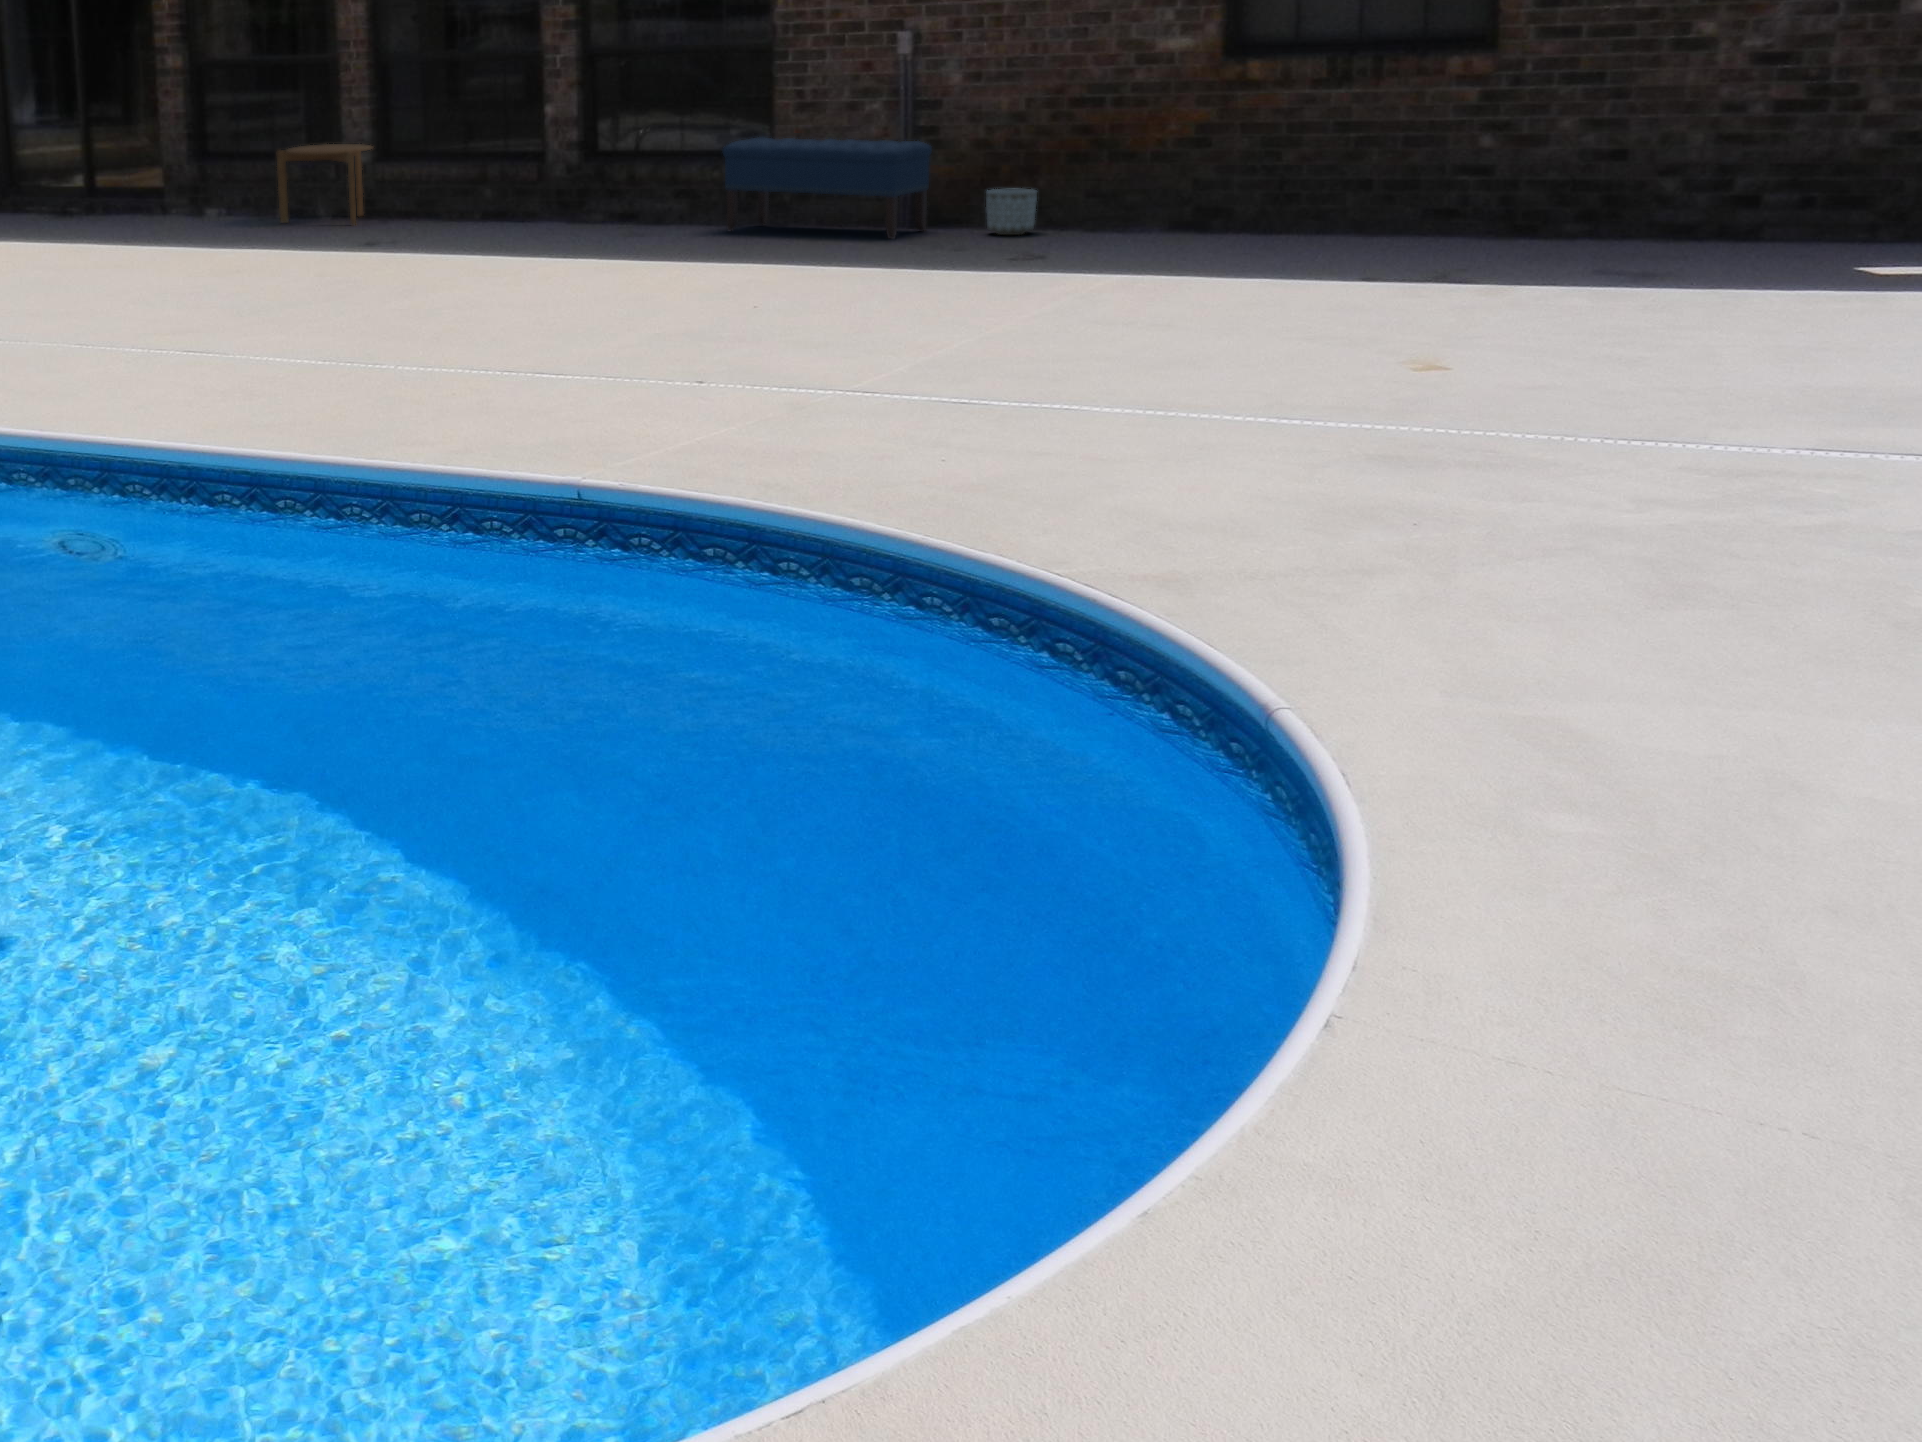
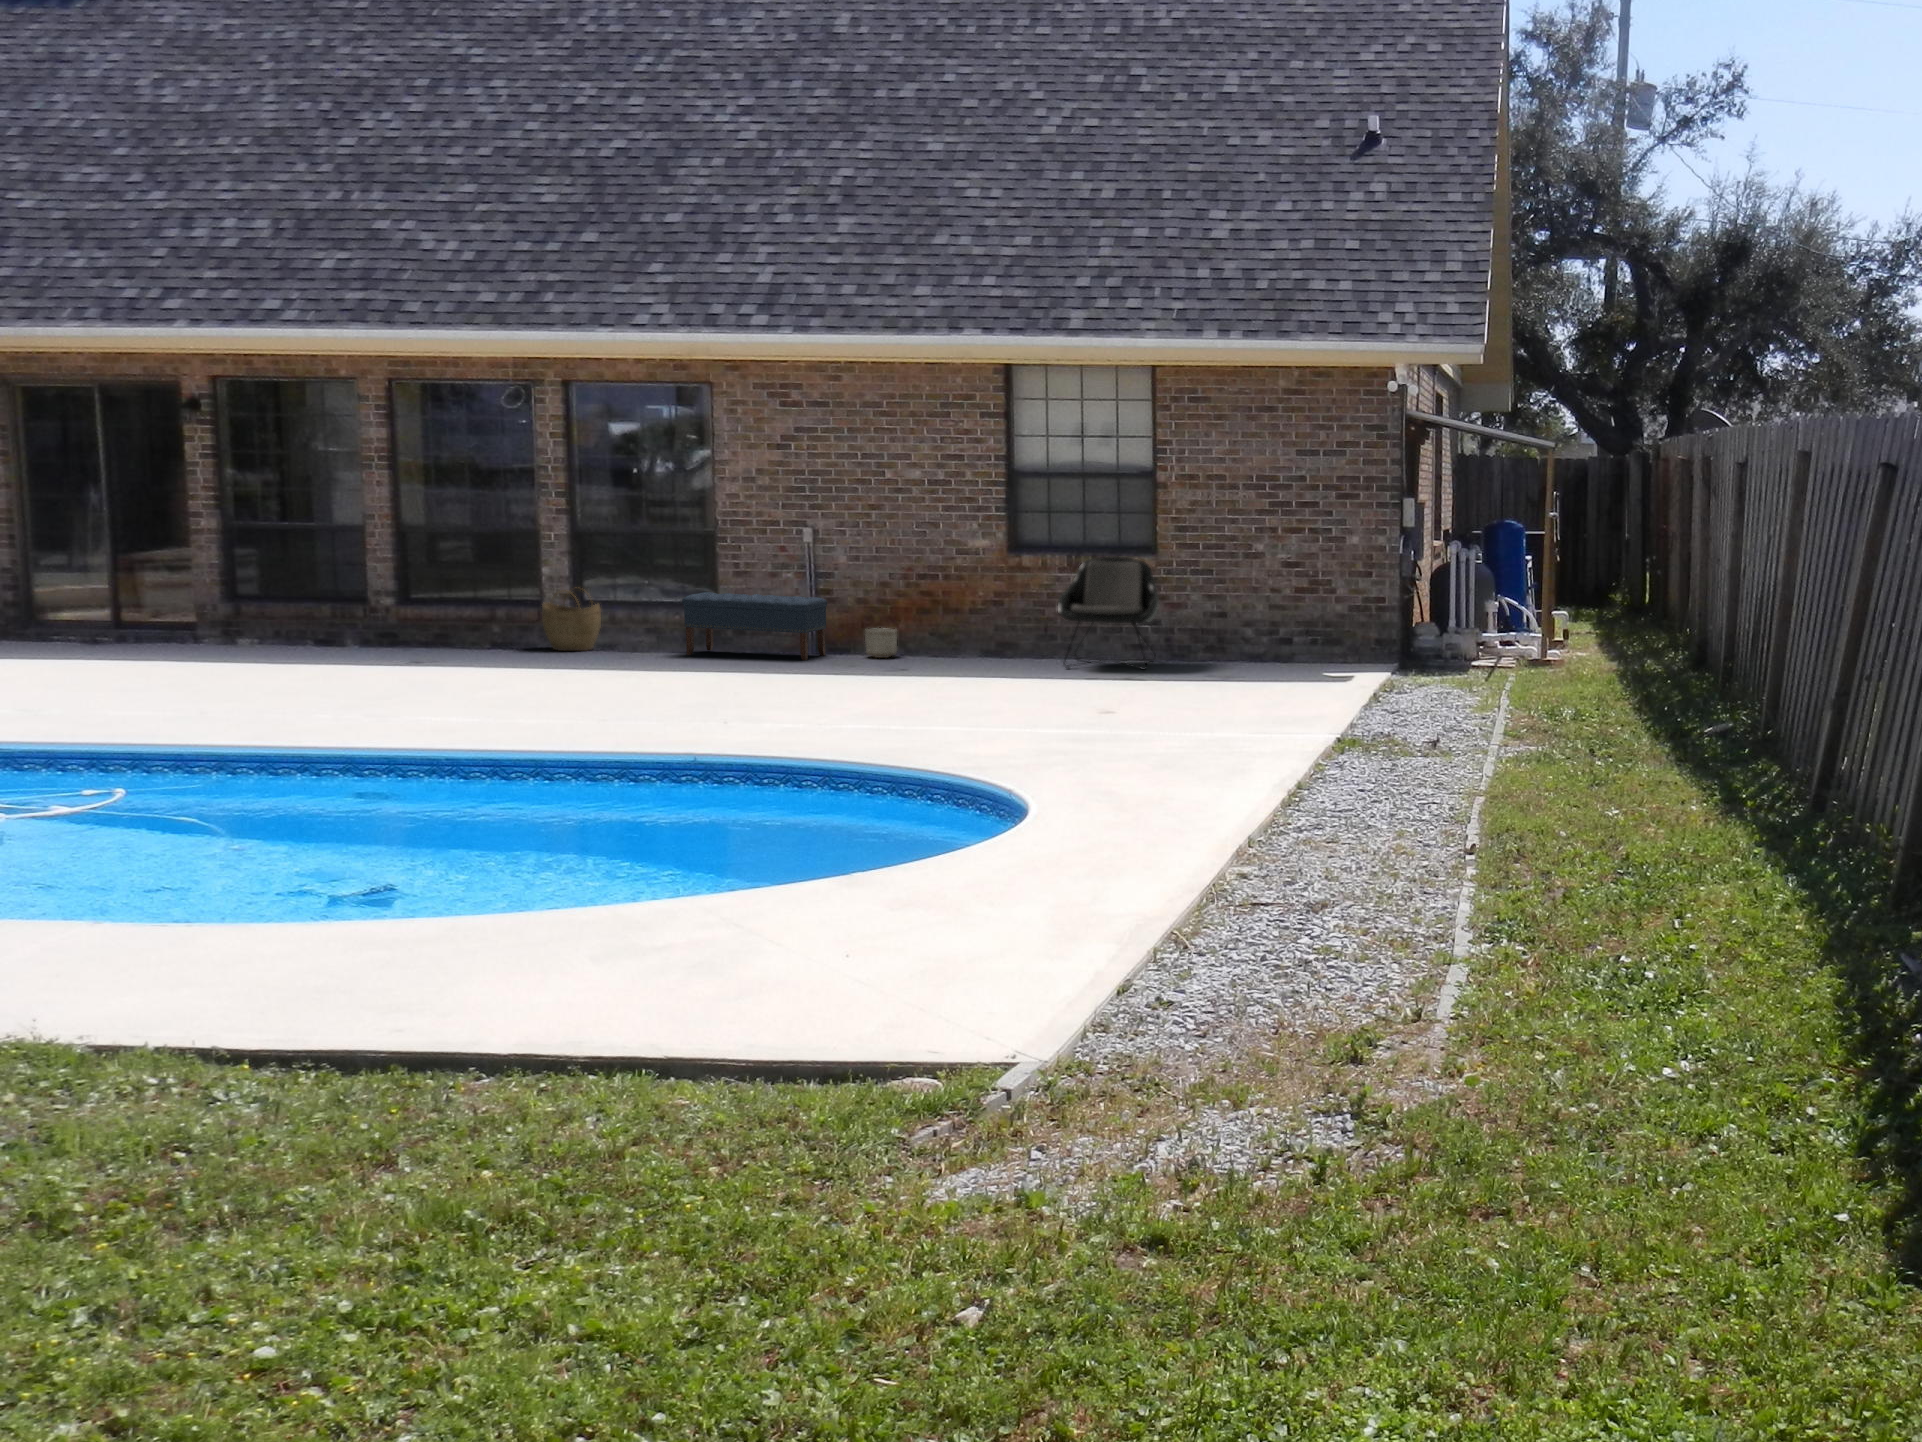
lounge chair: none [1306,58,1495,257] -> present [1058,556,1159,669]
woven basket: none [544,135,621,226] -> present [542,591,601,651]
side table: present [277,144,372,226] -> none [312,589,395,650]

